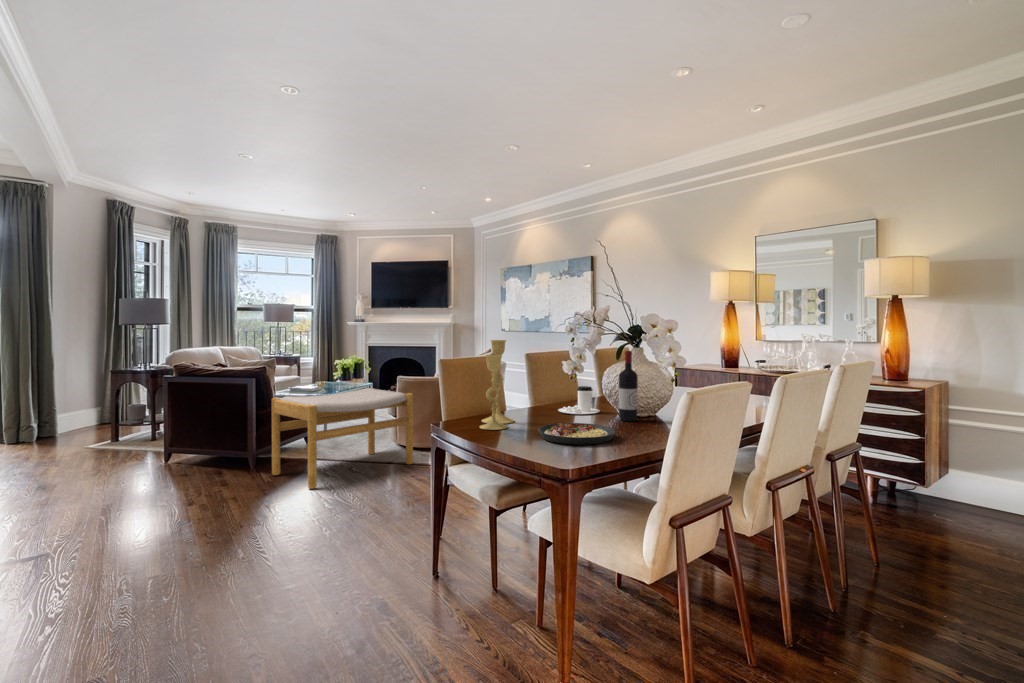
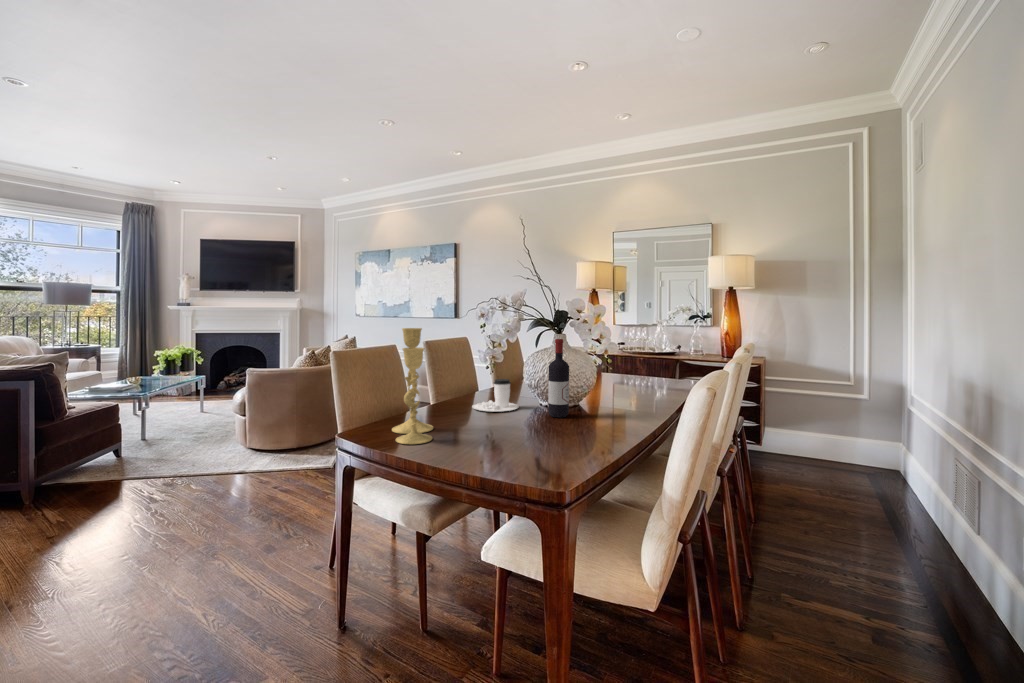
footstool: present [272,388,413,489] -> none [60,385,269,522]
plate: present [538,423,615,445] -> none [482,427,576,459]

